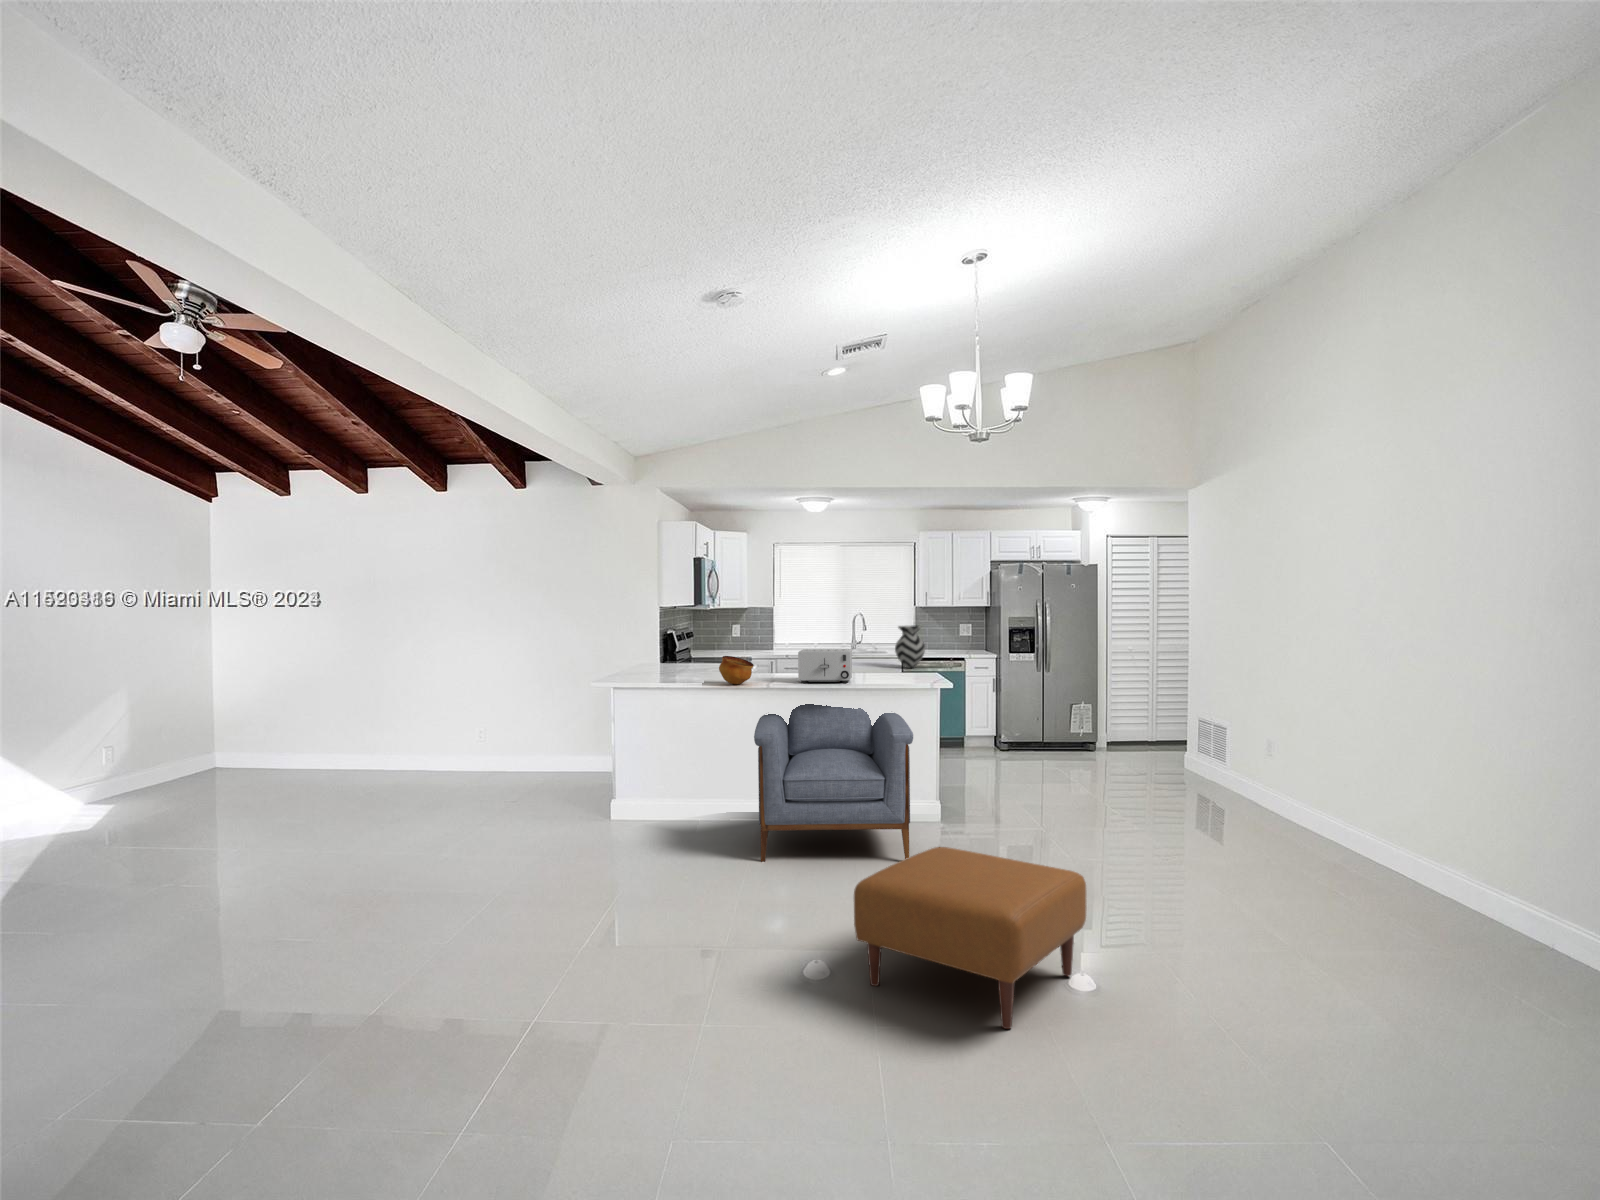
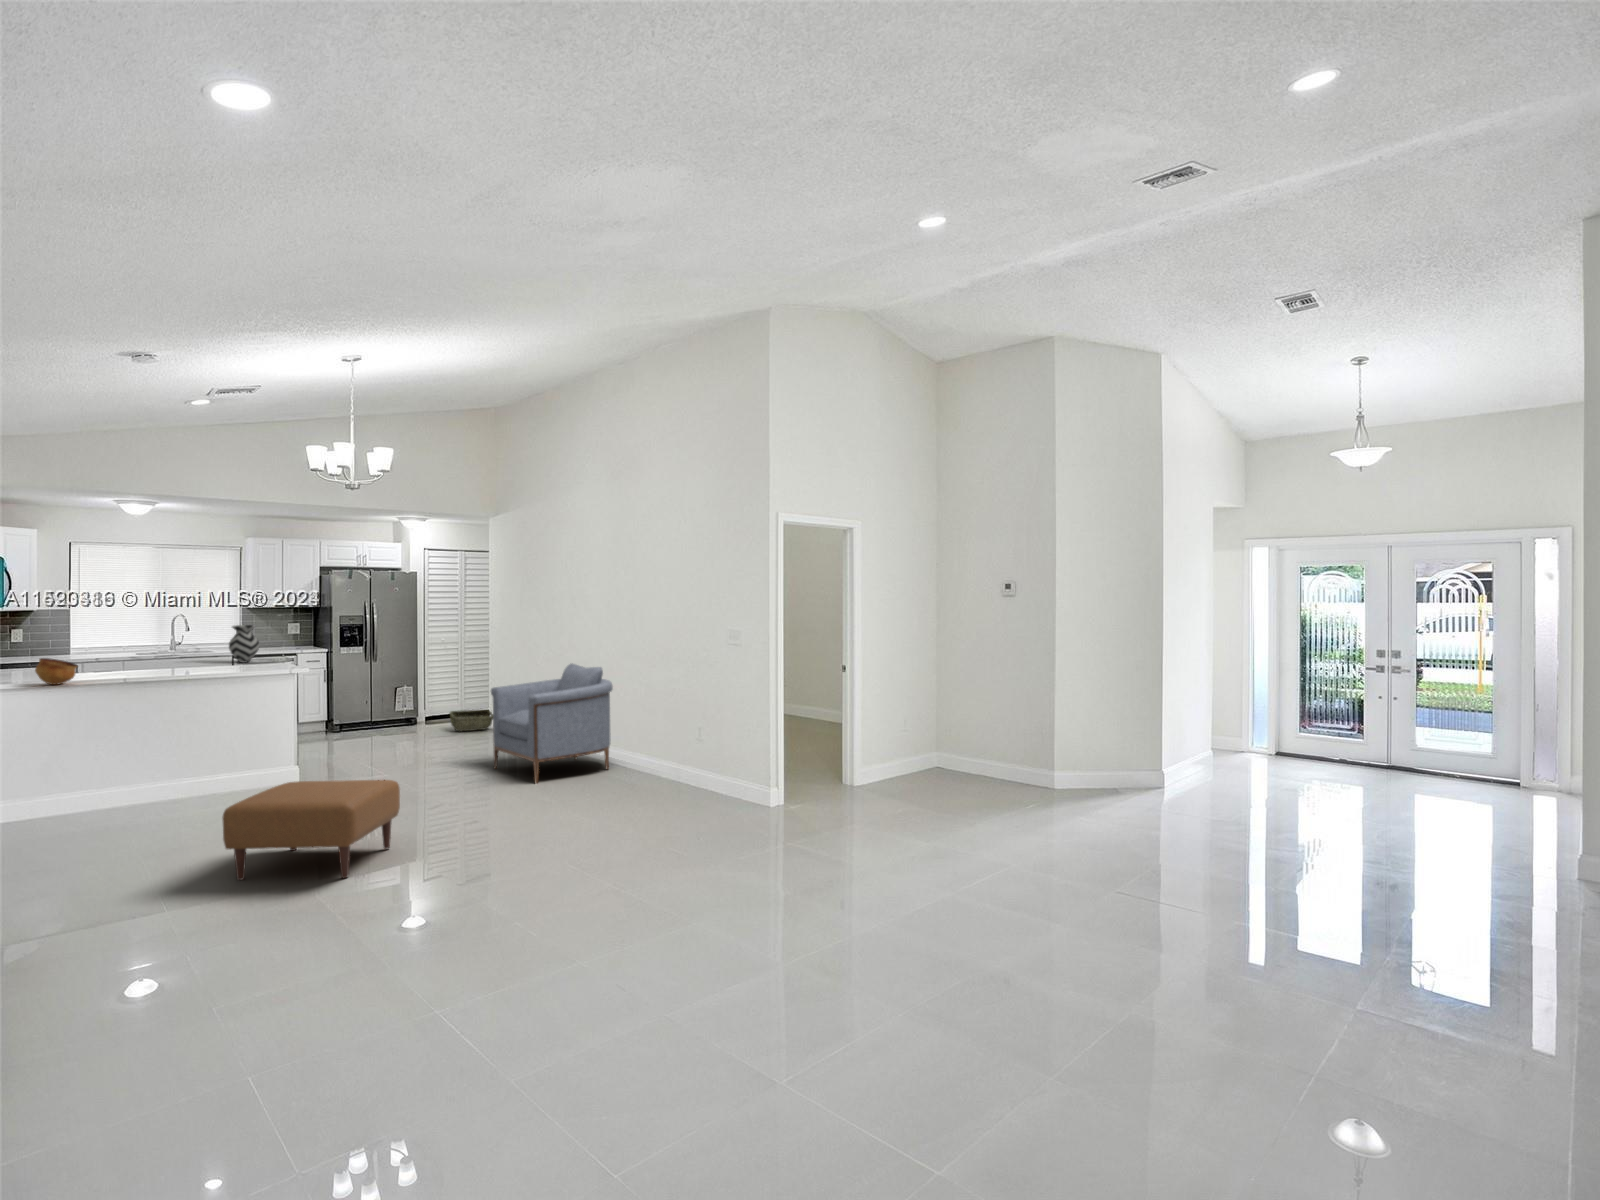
toaster: present [798,649,852,683] -> none [130,647,188,679]
armchair: present [754,704,913,862] -> present [491,664,613,784]
woven basket: none [1136,740,1194,768] -> present [450,710,493,731]

